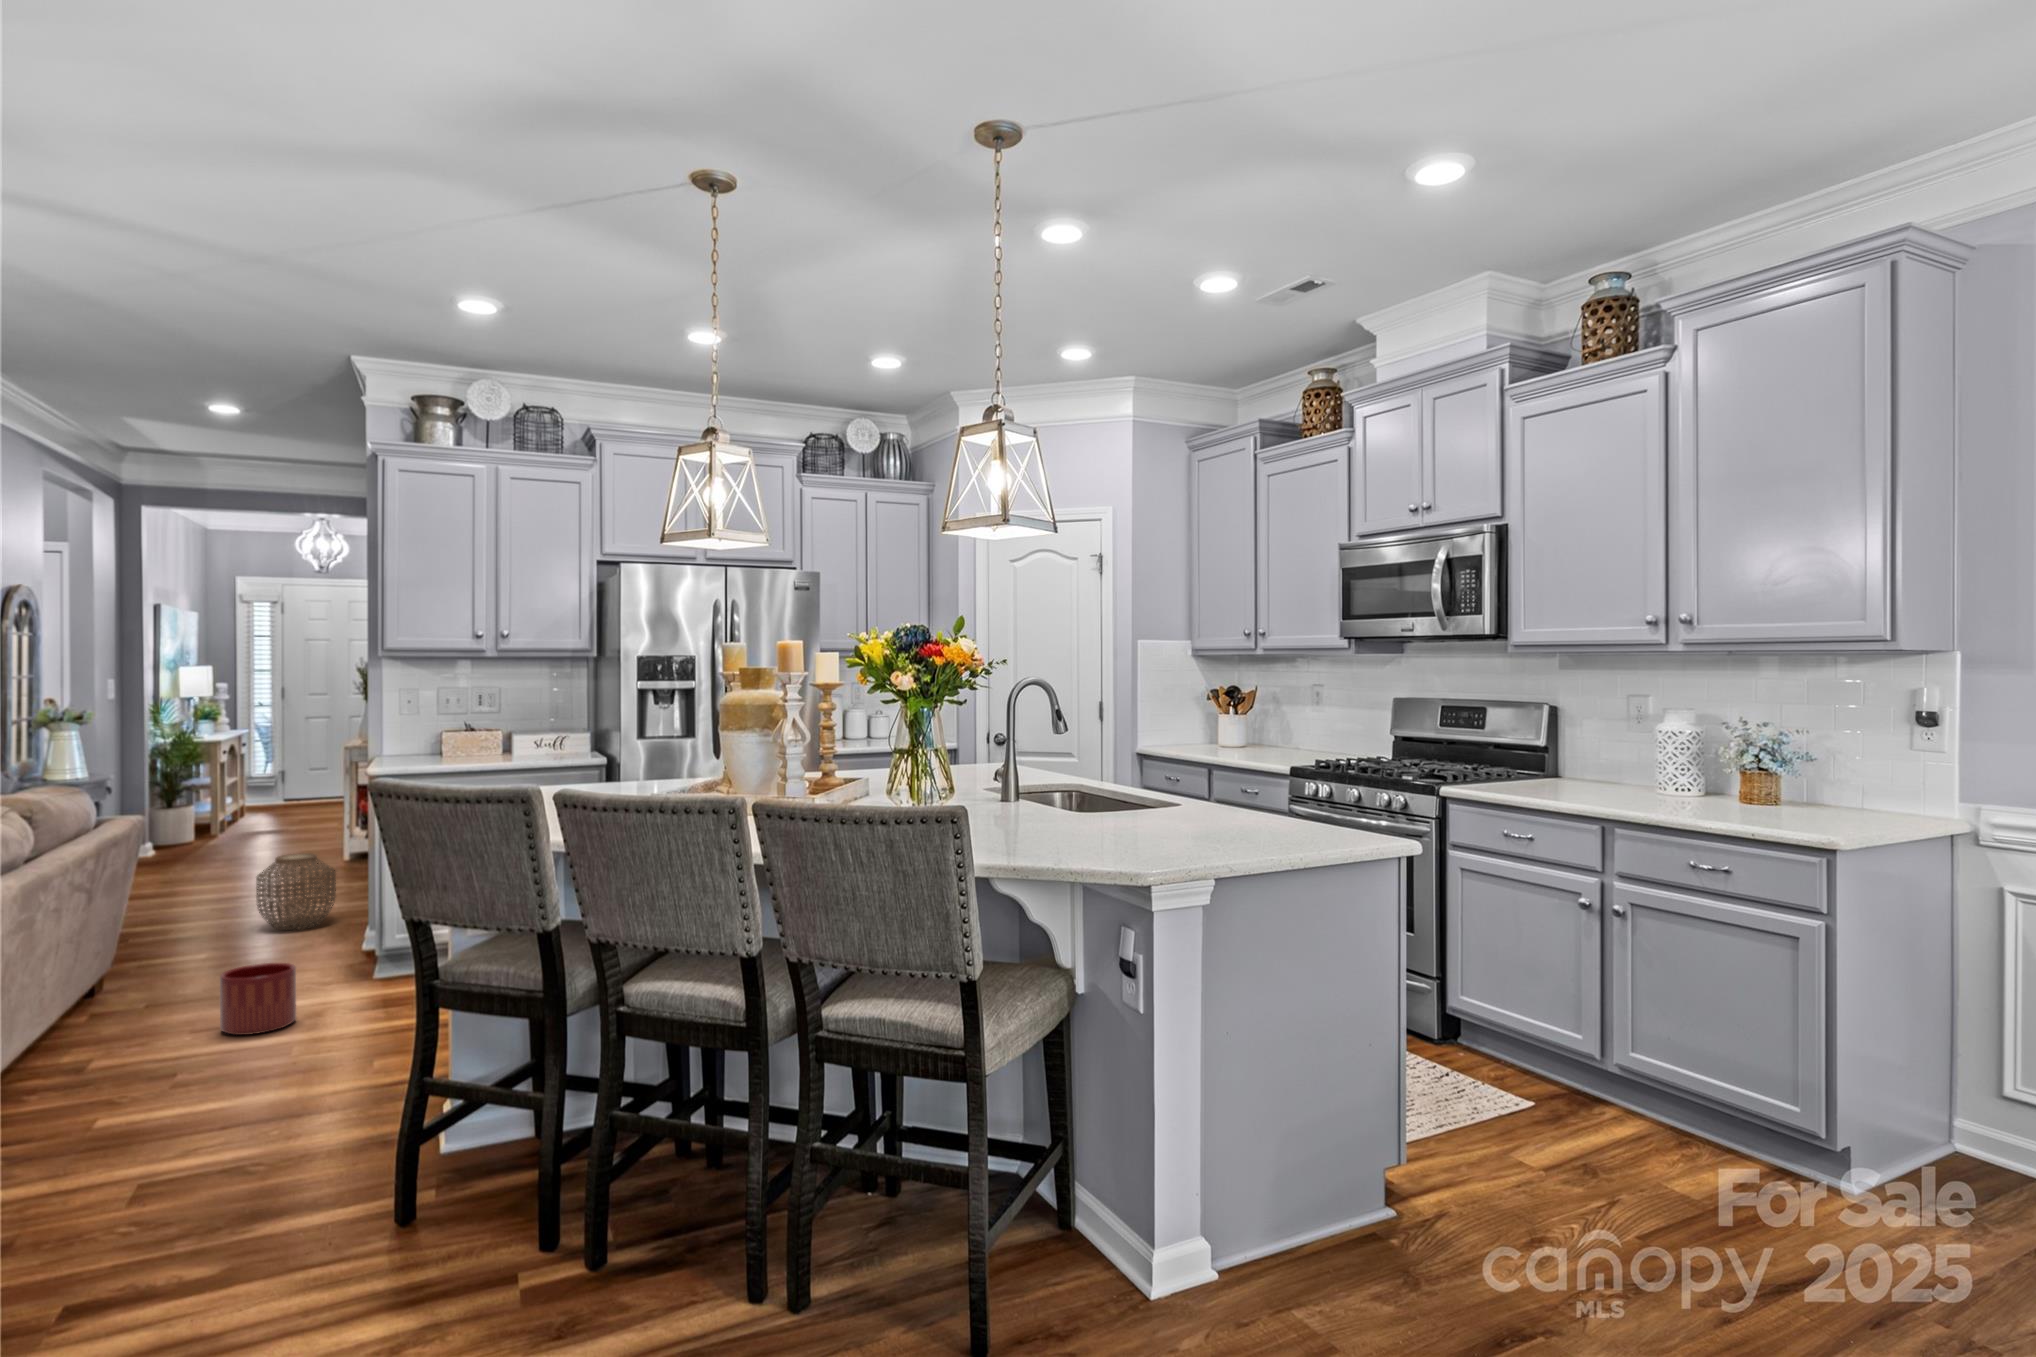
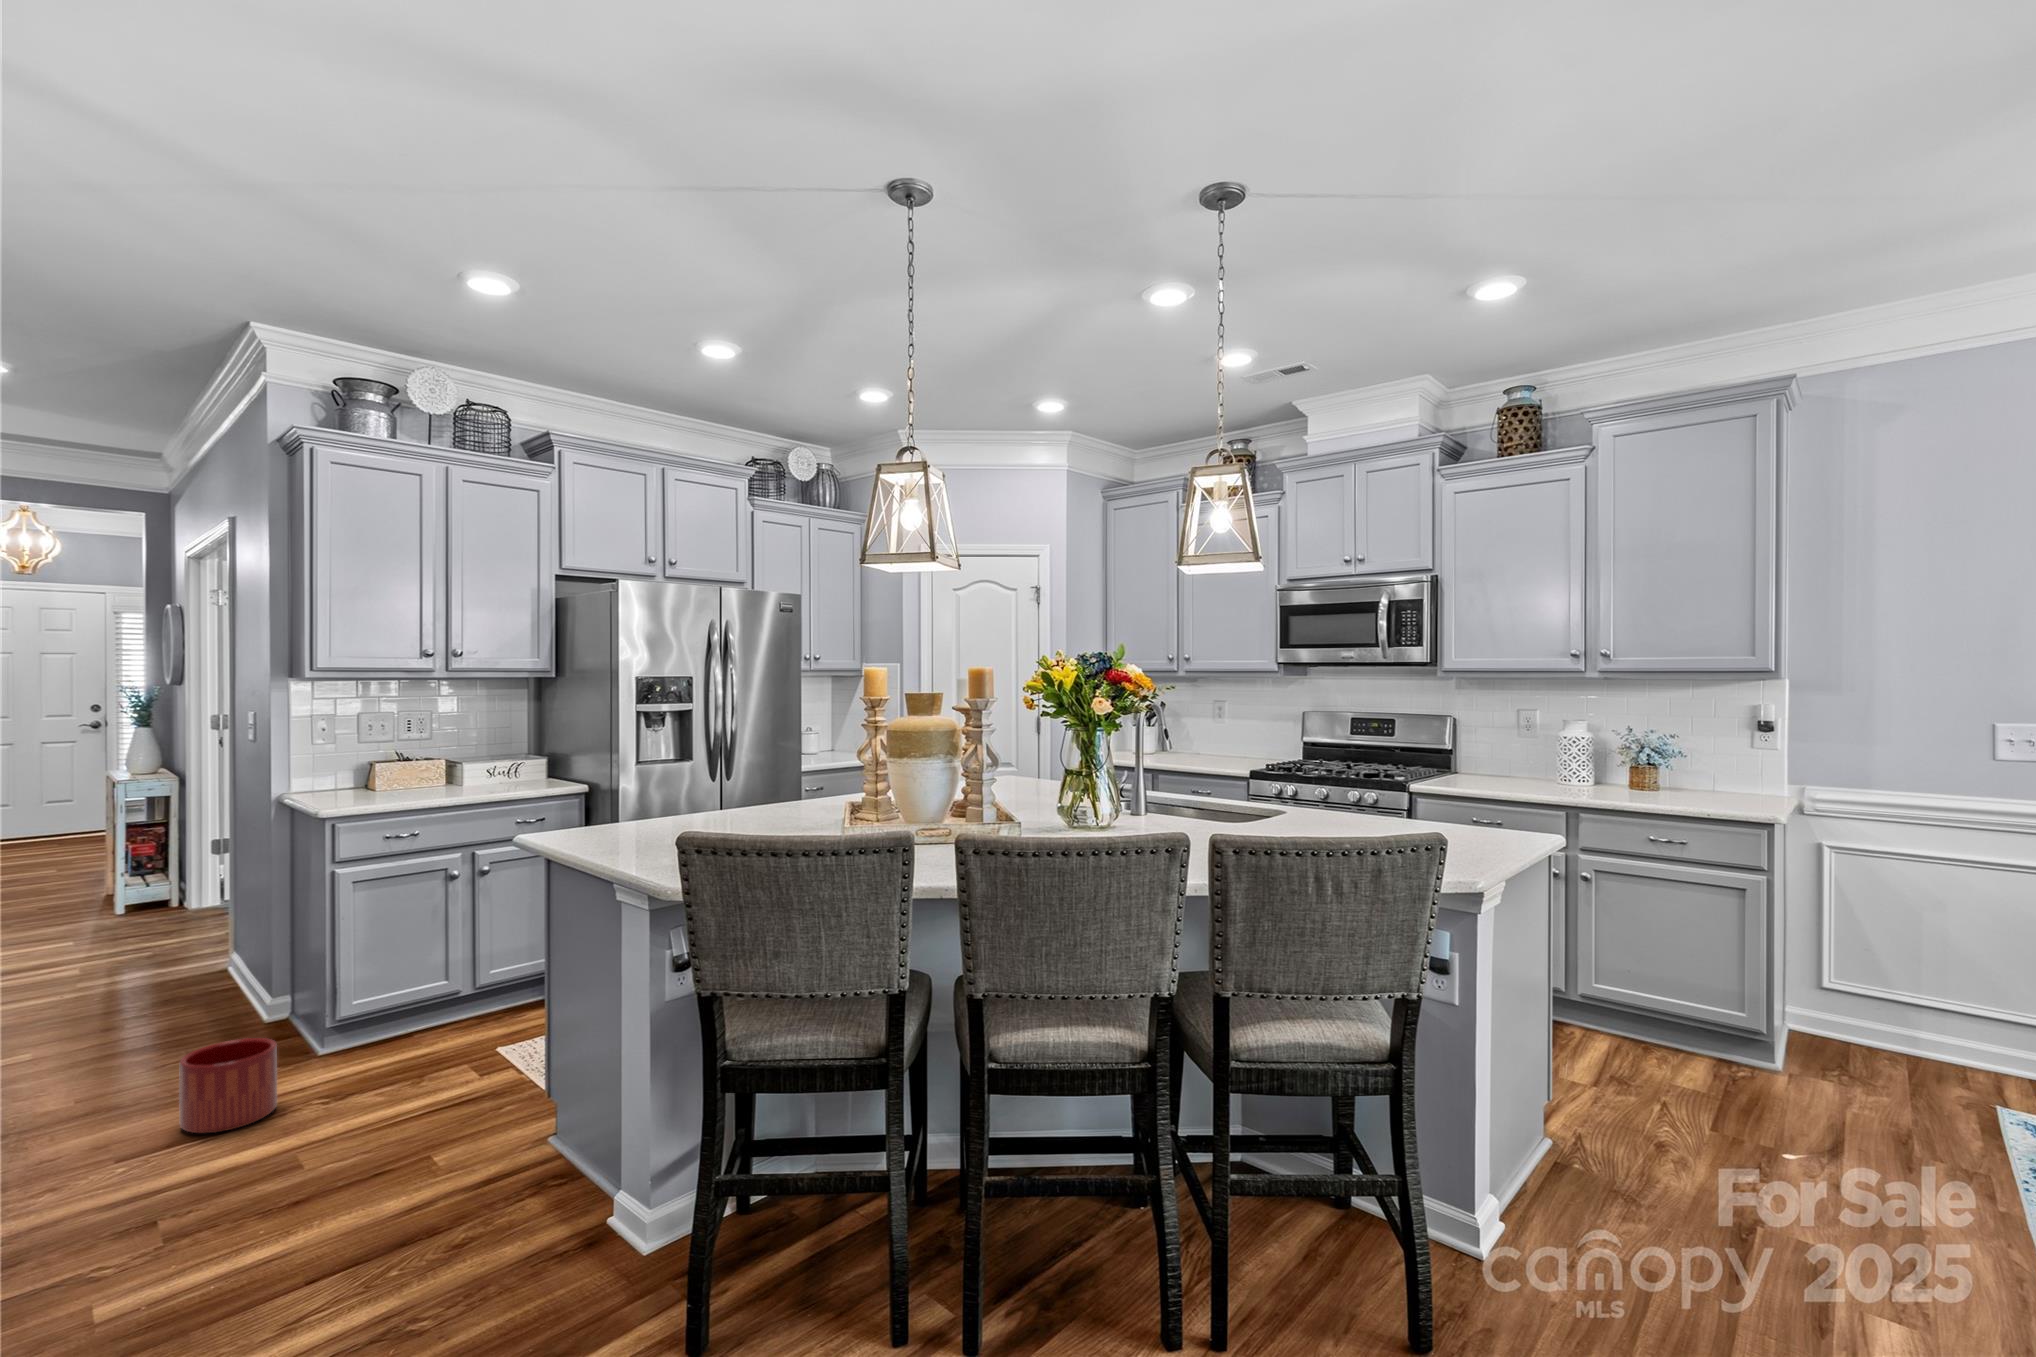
woven basket: present [256,853,336,930] -> none [81,901,188,995]

